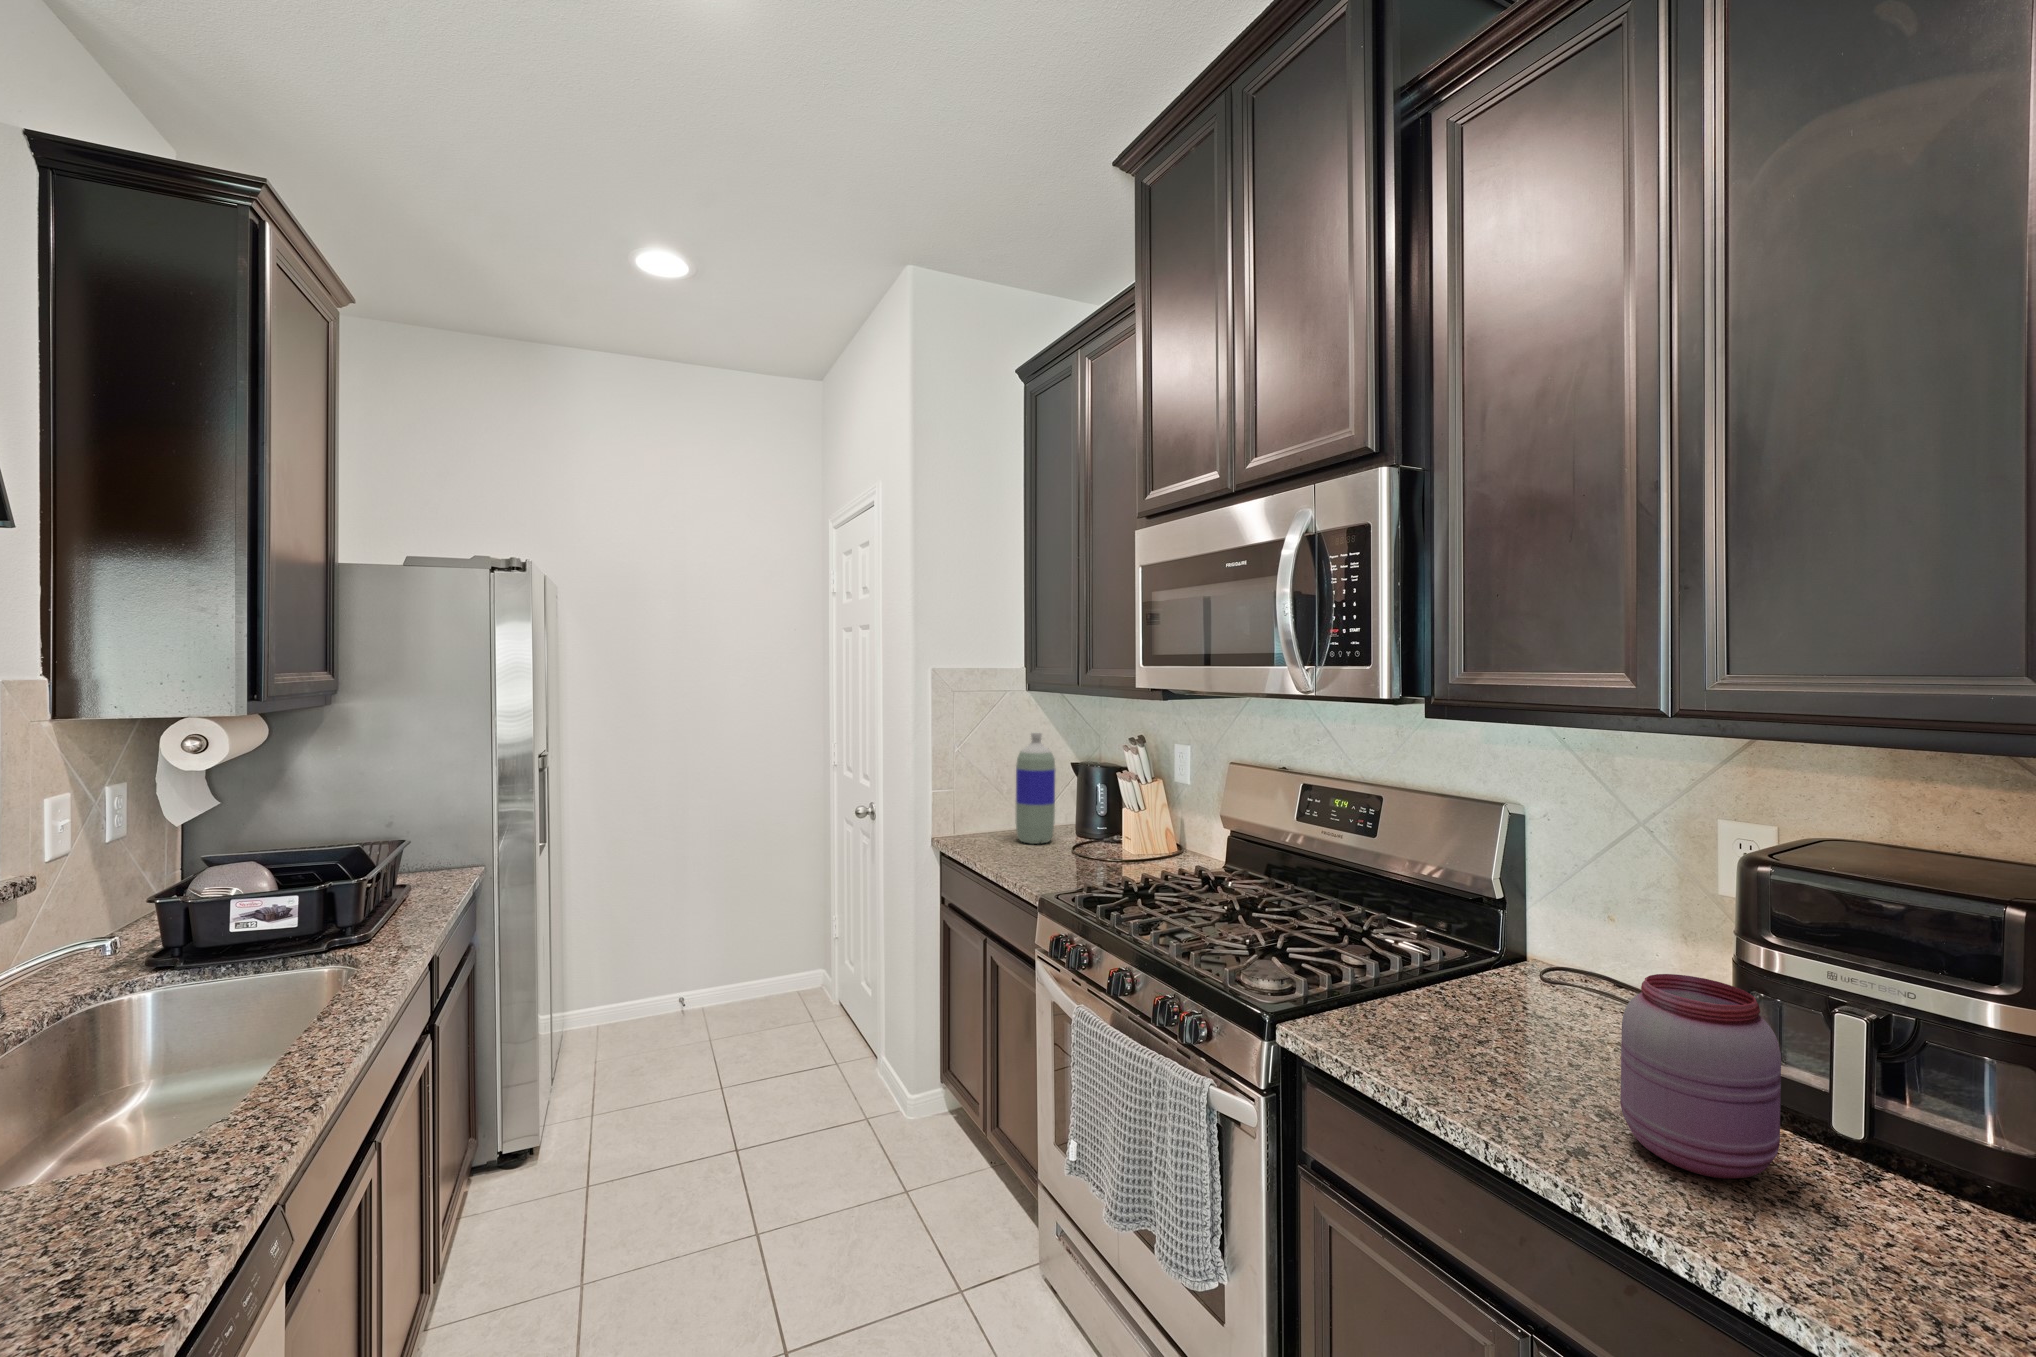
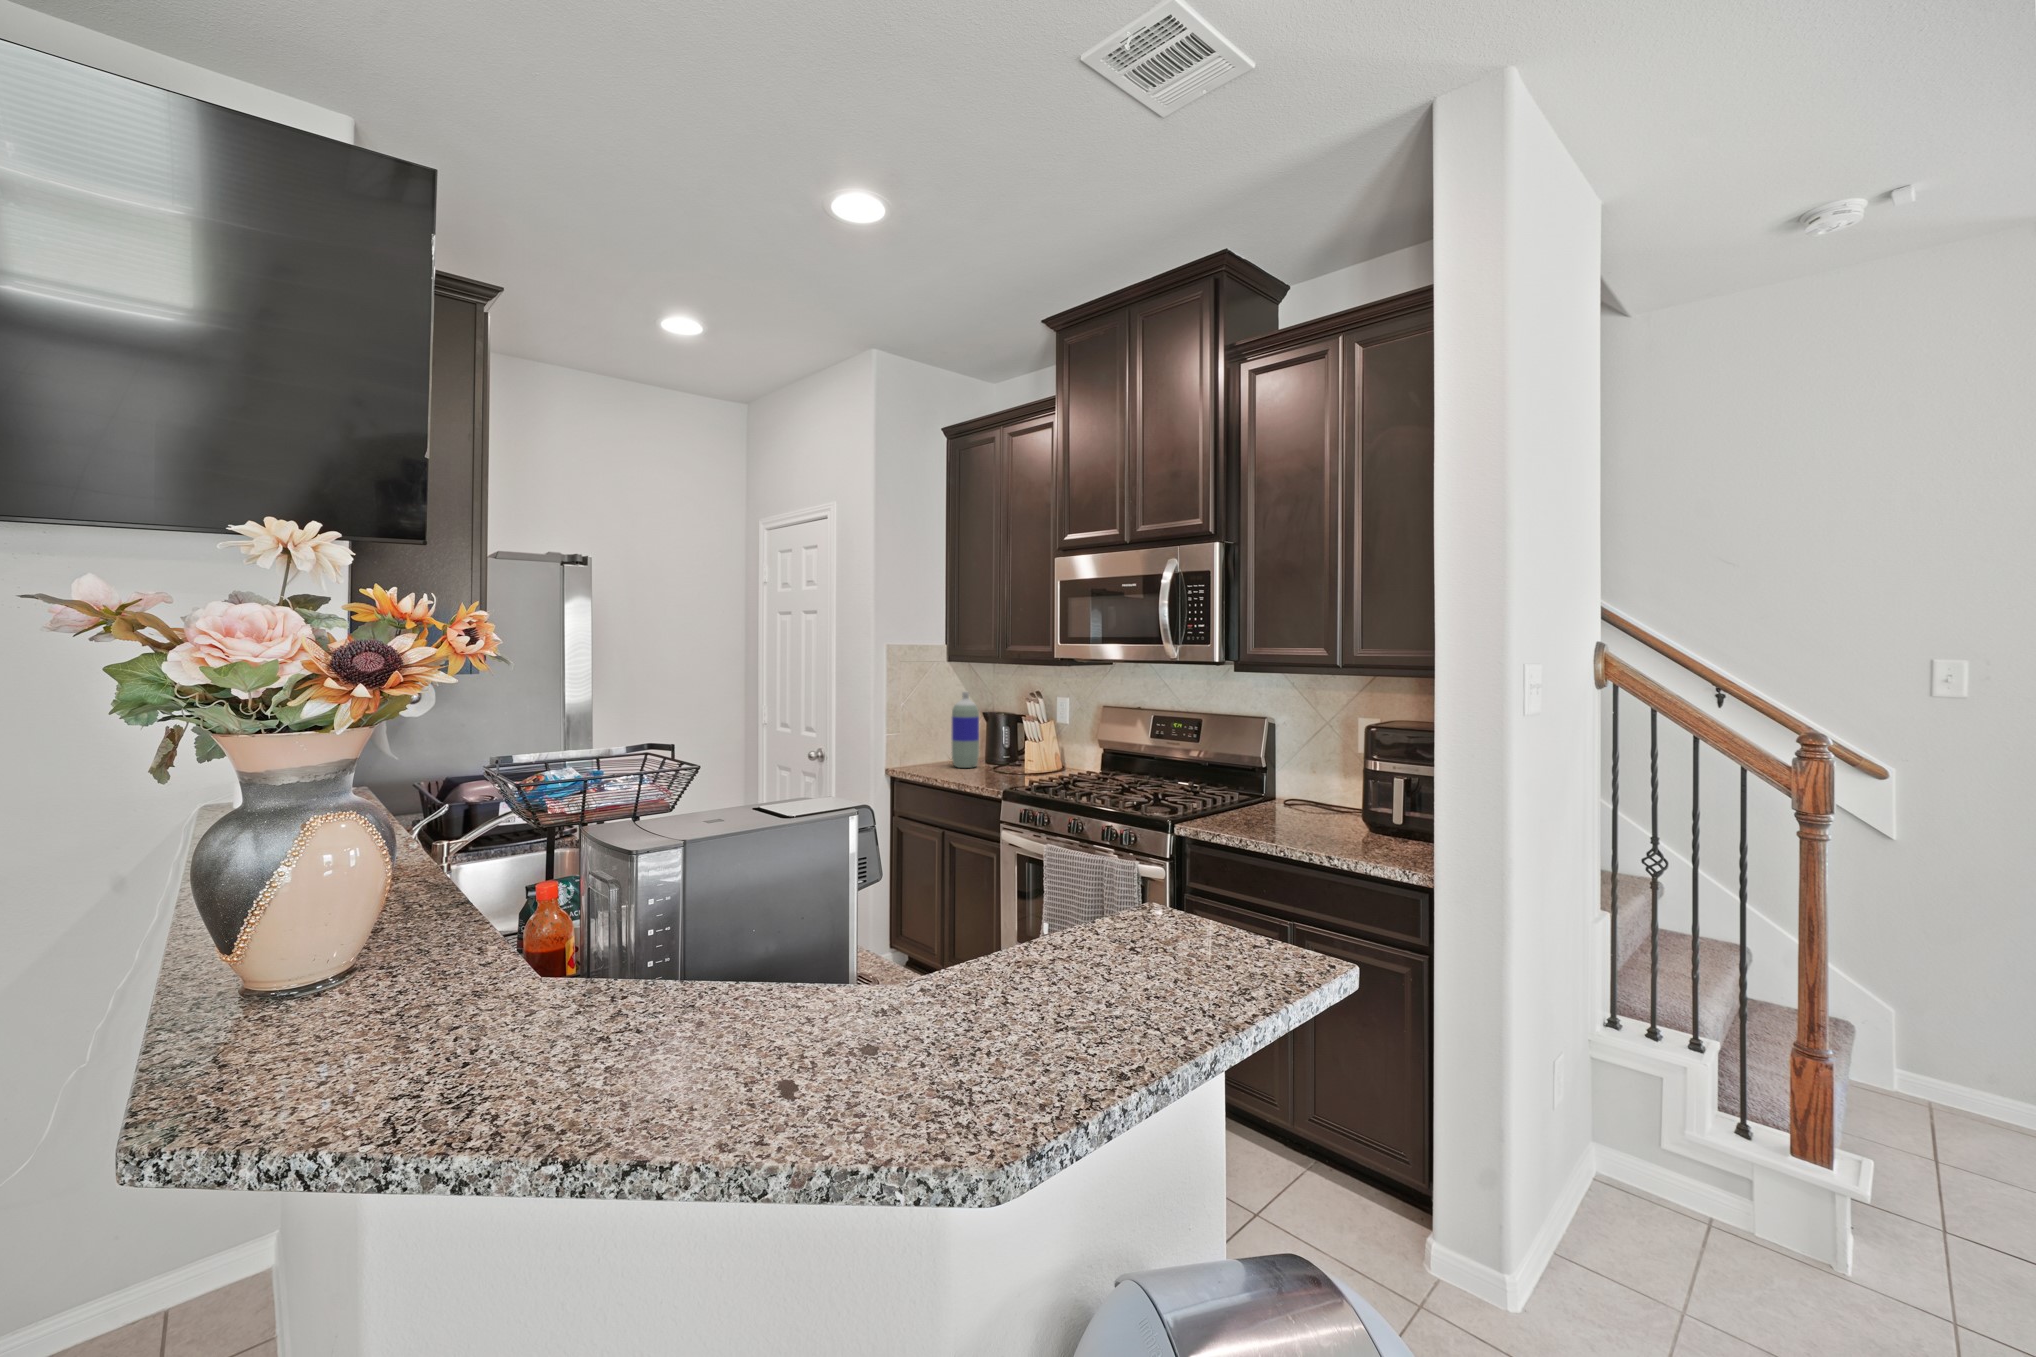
jar: present [1620,974,1781,1179] -> none [1325,773,1379,846]

